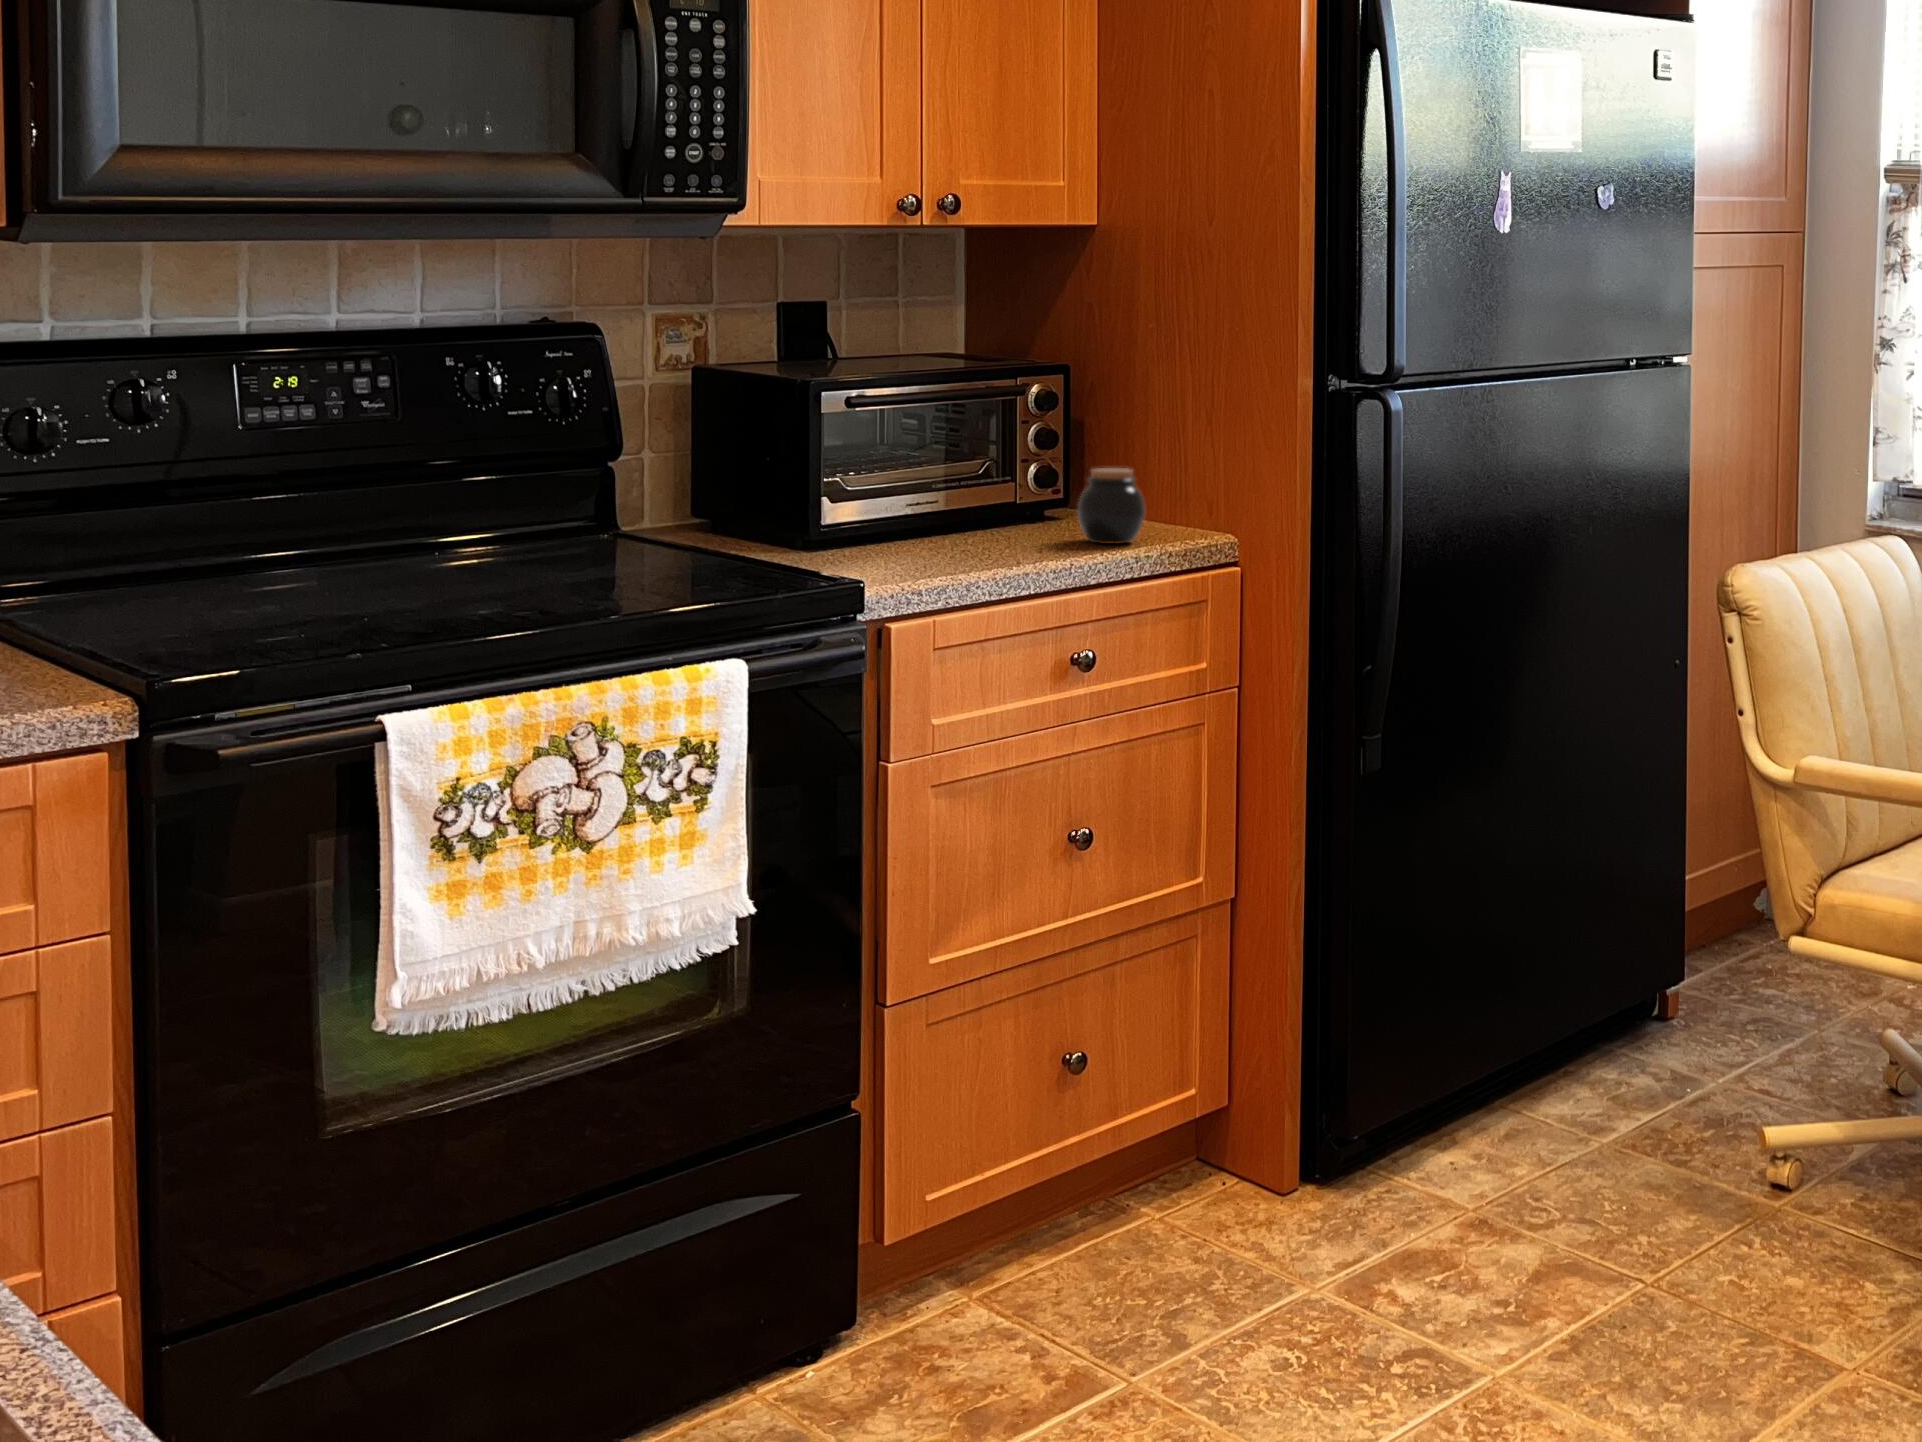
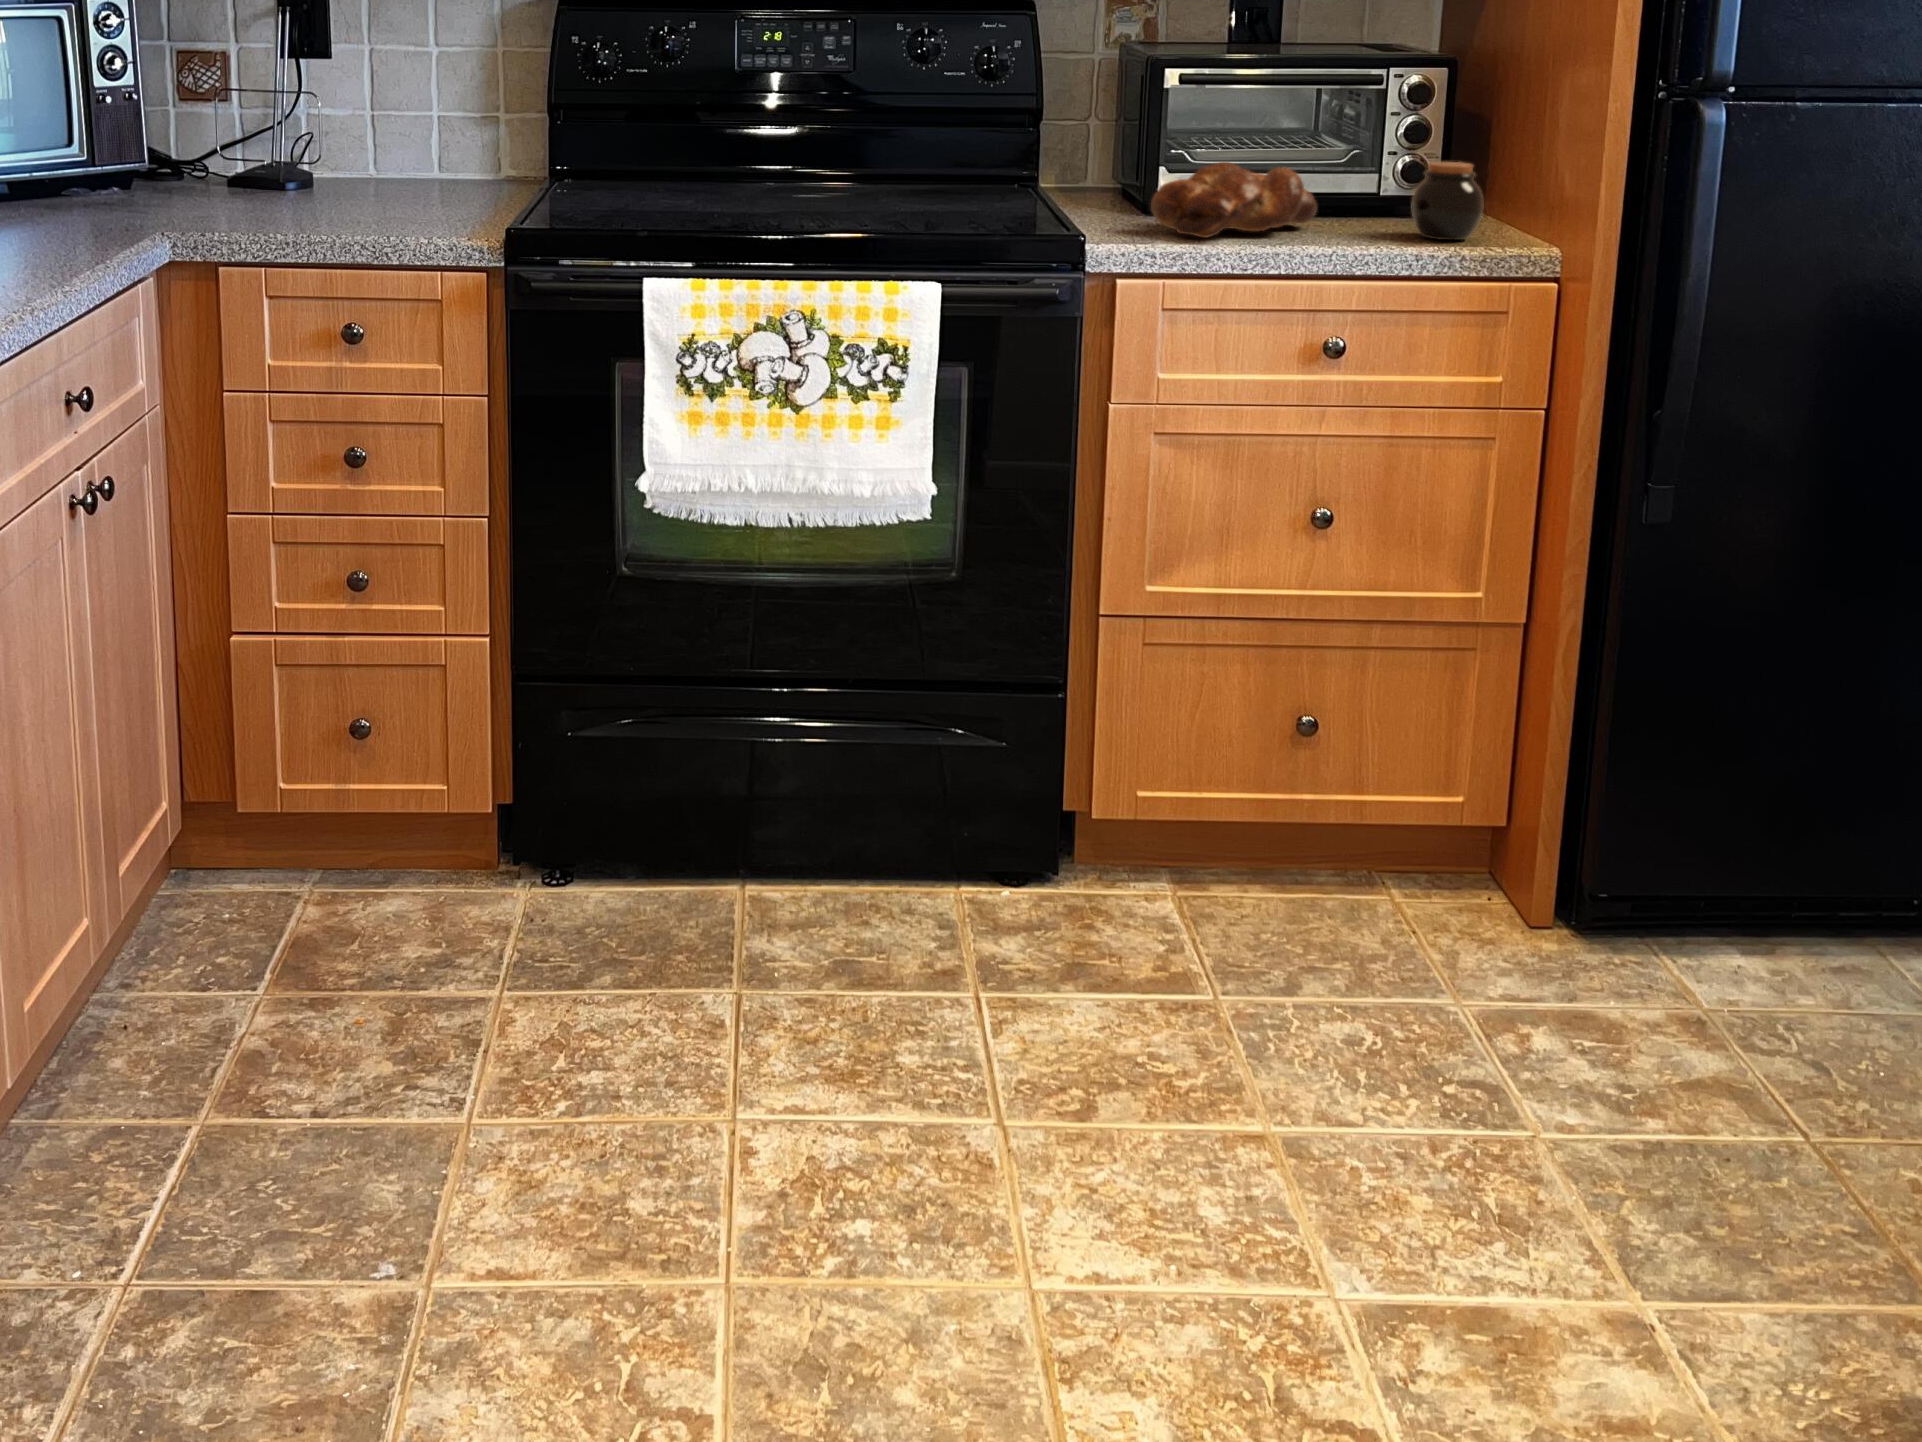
bread loaf: none [877,488,1008,569] -> present [1151,162,1317,238]

